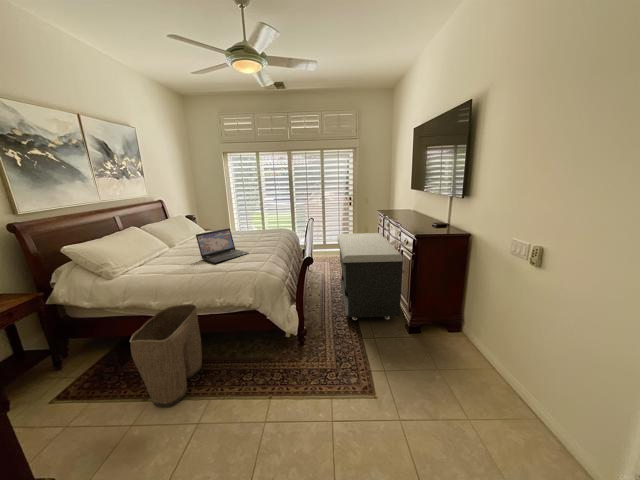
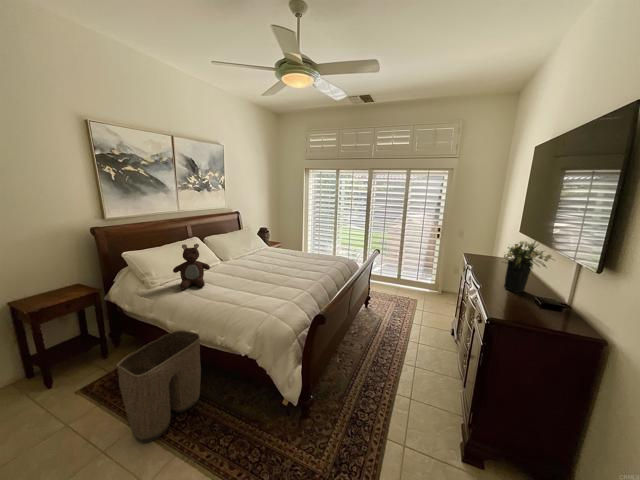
flower arrangement: none [409,188,439,224] -> present [503,241,552,293]
teddy bear: none [136,226,176,272] -> present [173,244,210,290]
laptop: present [196,228,248,263] -> none [231,253,279,291]
storage bench: present [338,233,403,320] -> none [376,278,469,424]

